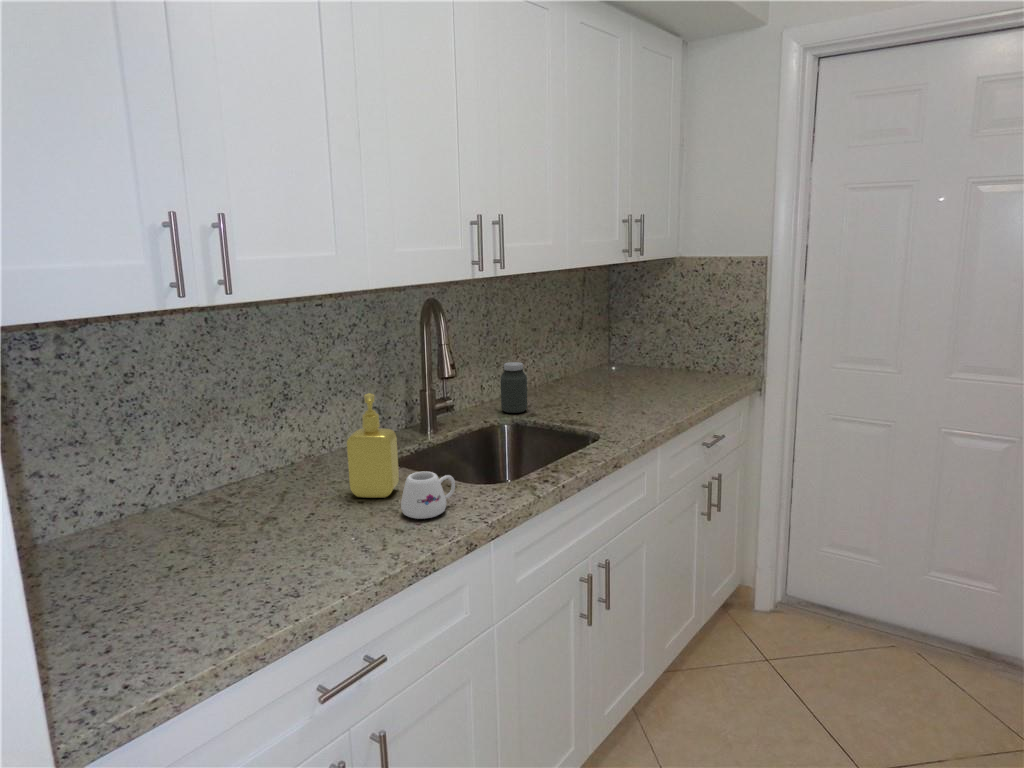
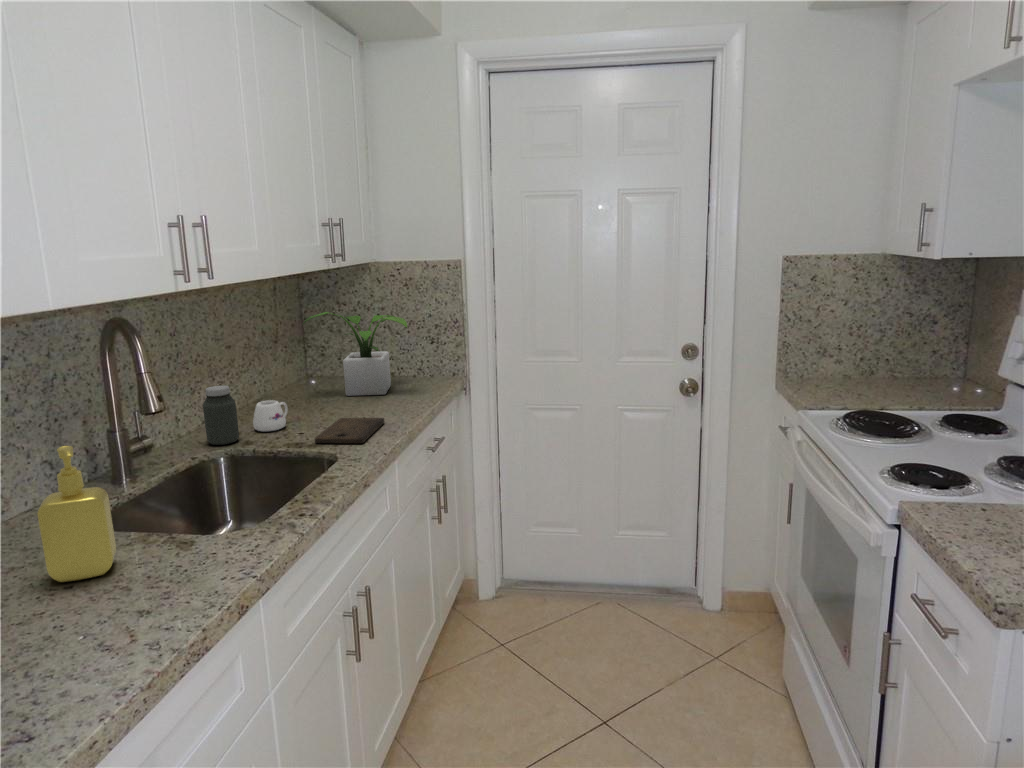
potted plant: none [600,304,698,387] -> present [302,312,407,396]
cutting board: none [586,403,657,428] -> present [315,418,384,443]
mug: present [401,472,455,519] -> present [253,400,288,432]

